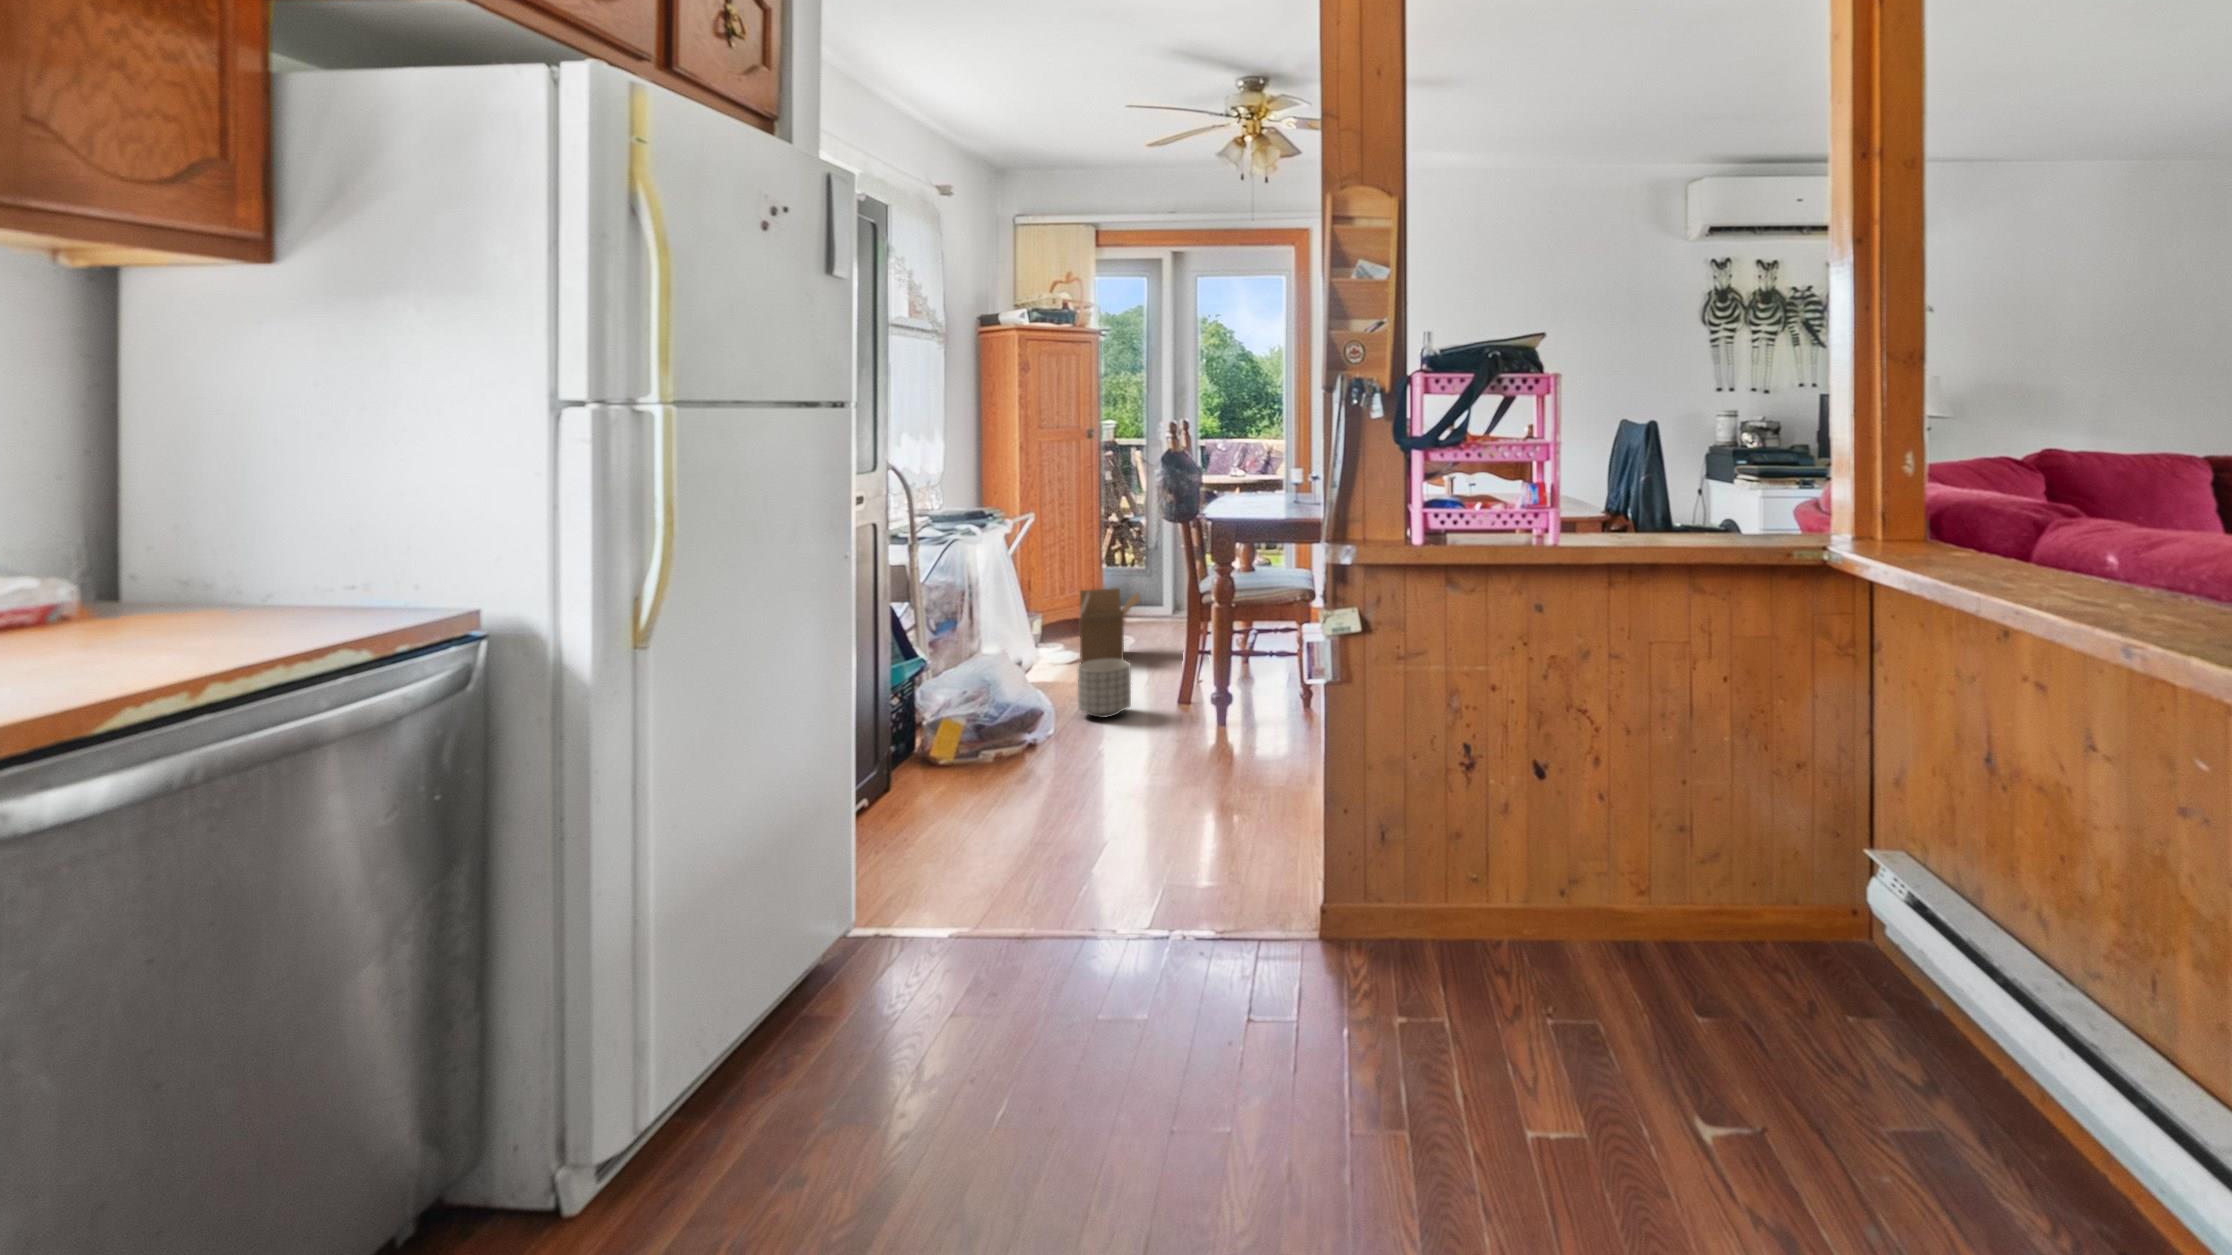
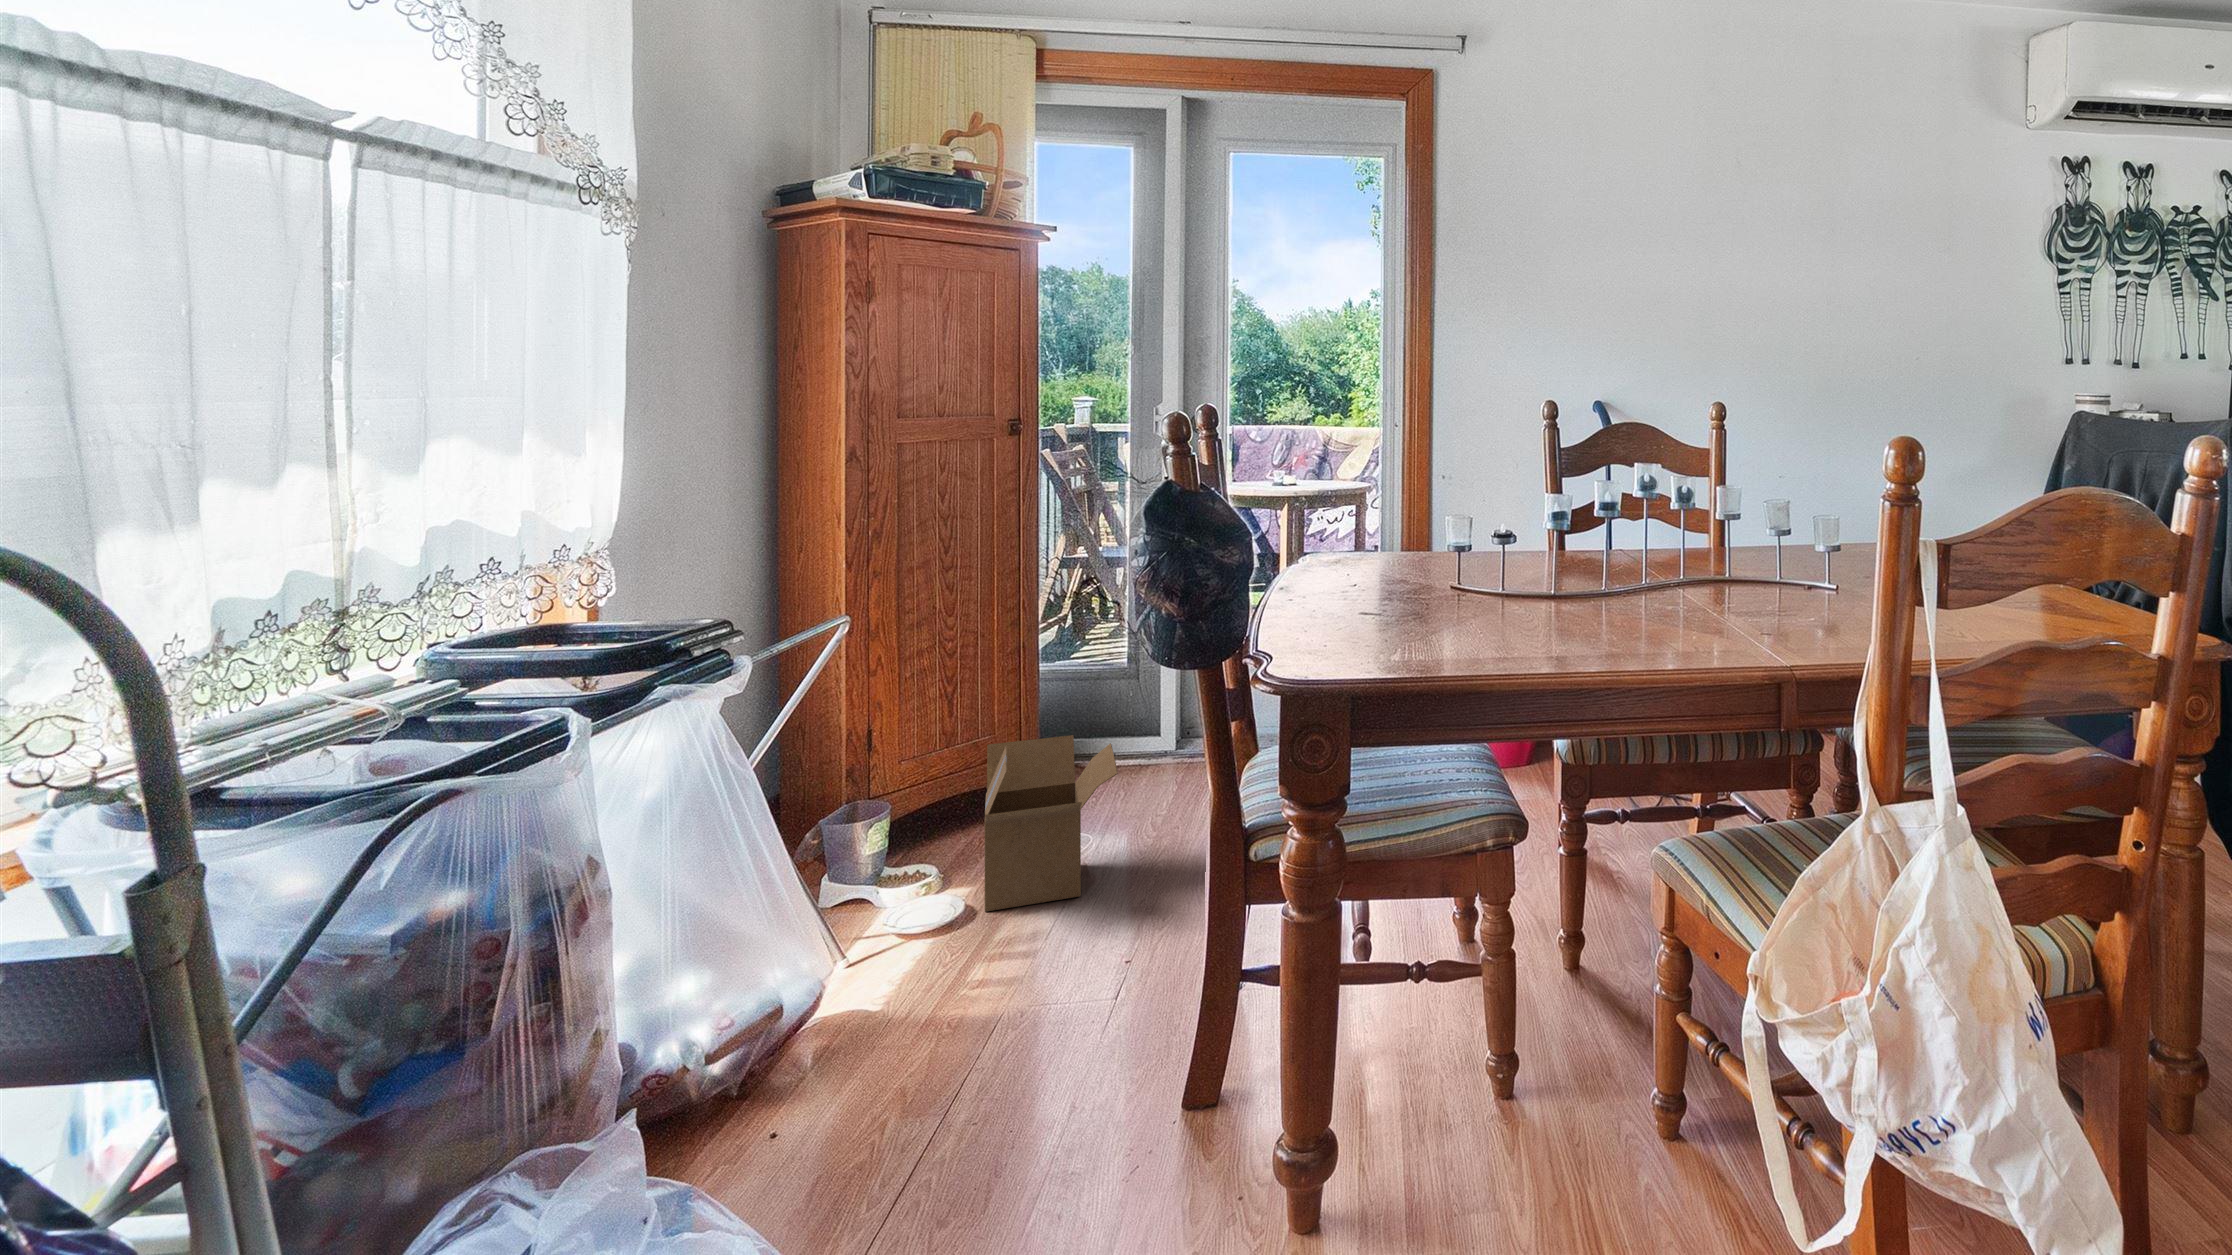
planter: present [1078,659,1131,718] -> none [958,988,1100,1167]

